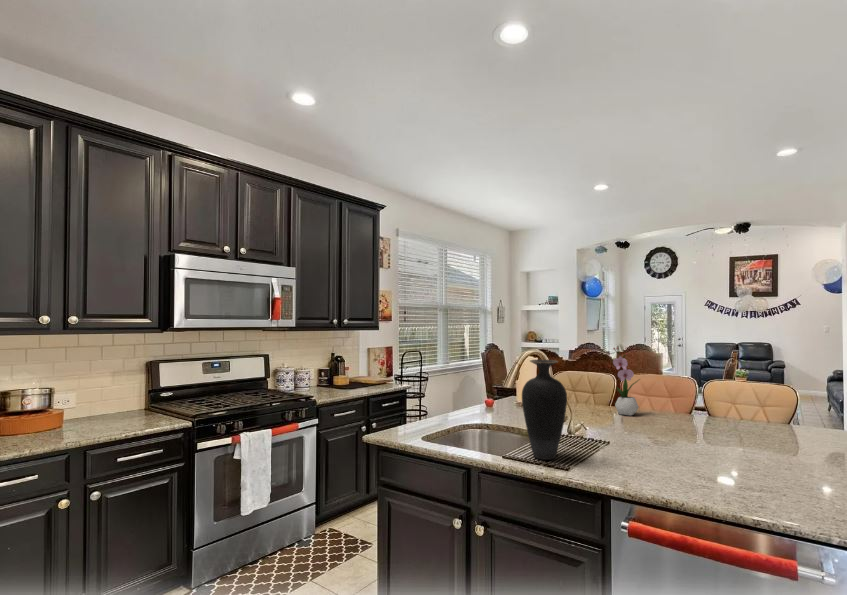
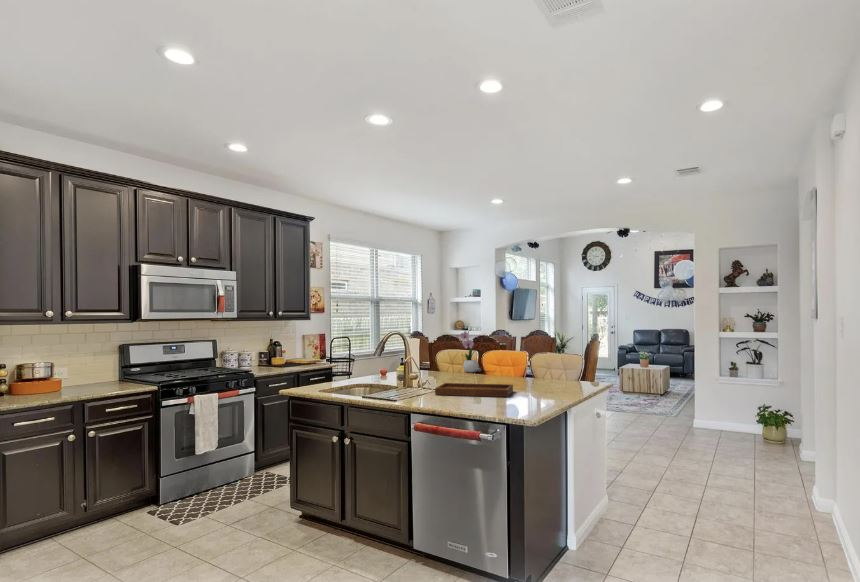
vase: present [522,360,567,460] -> none [372,330,399,390]
tray: none [649,434,812,500] -> present [435,368,513,397]

